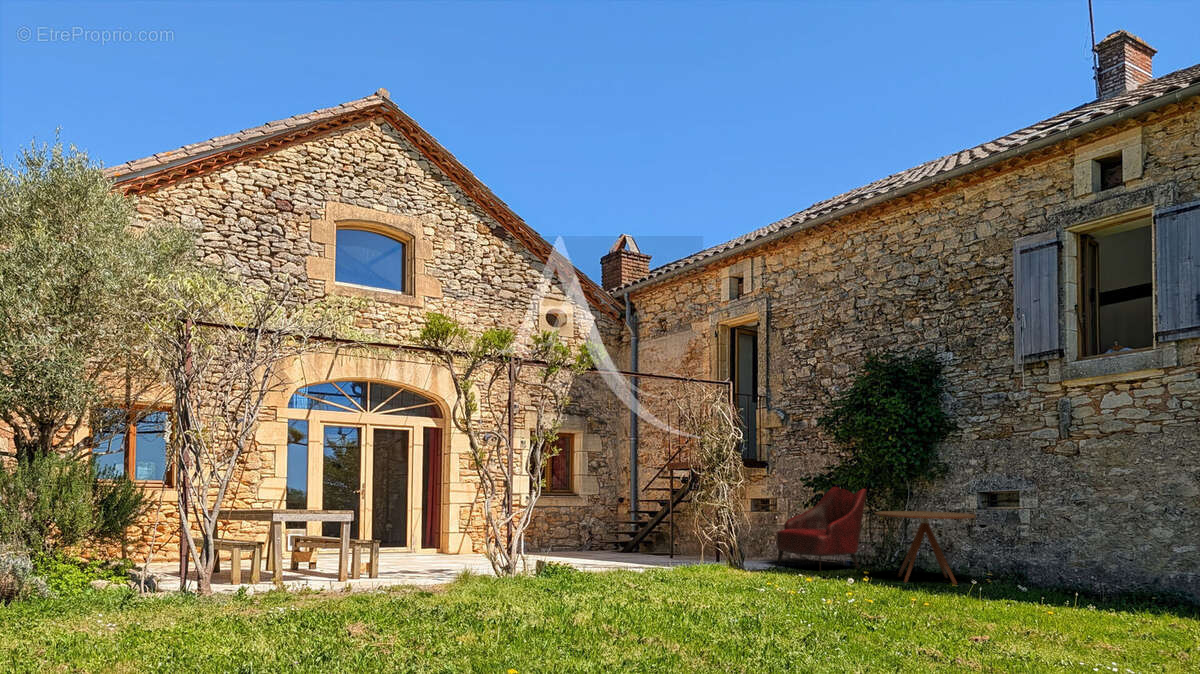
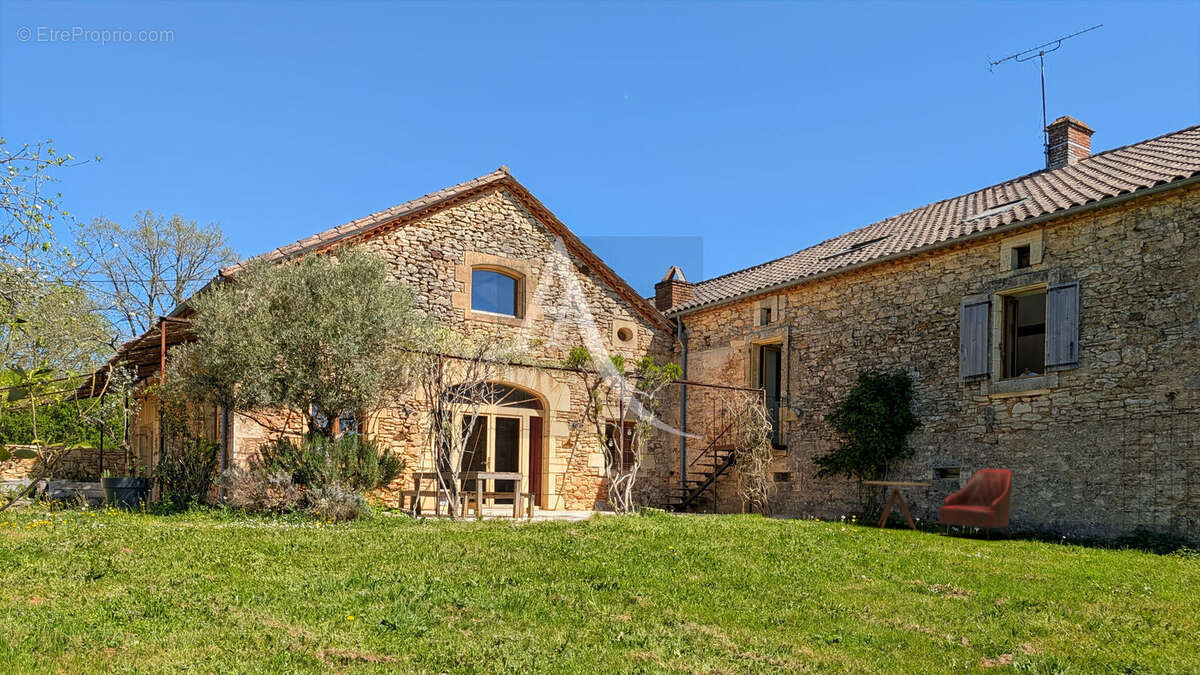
armchair: present [777,487,867,571] -> present [939,469,1013,539]

